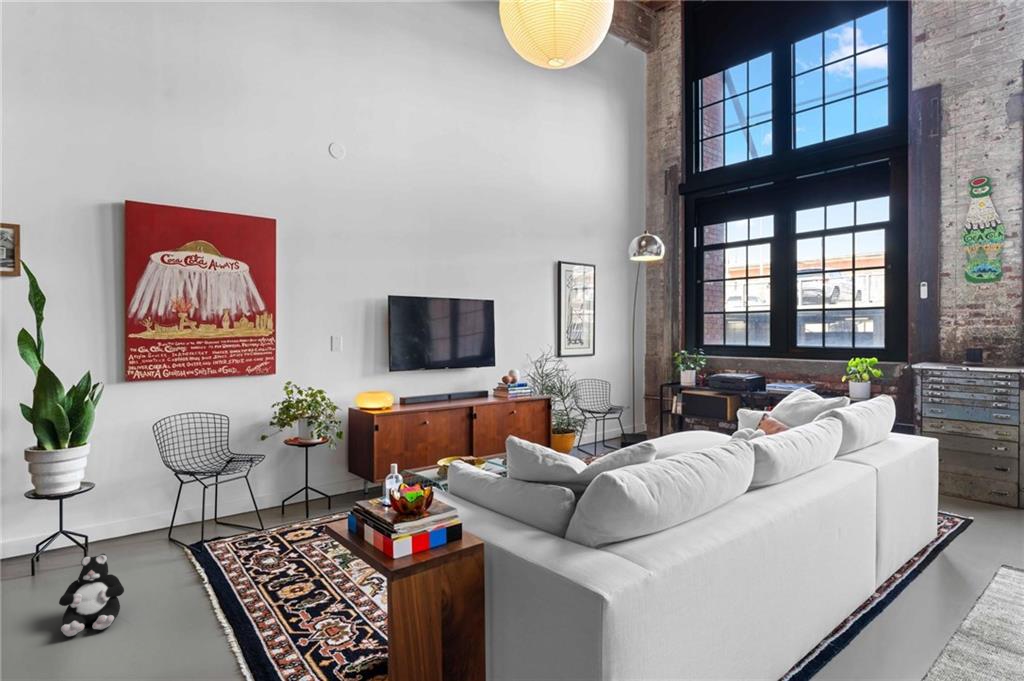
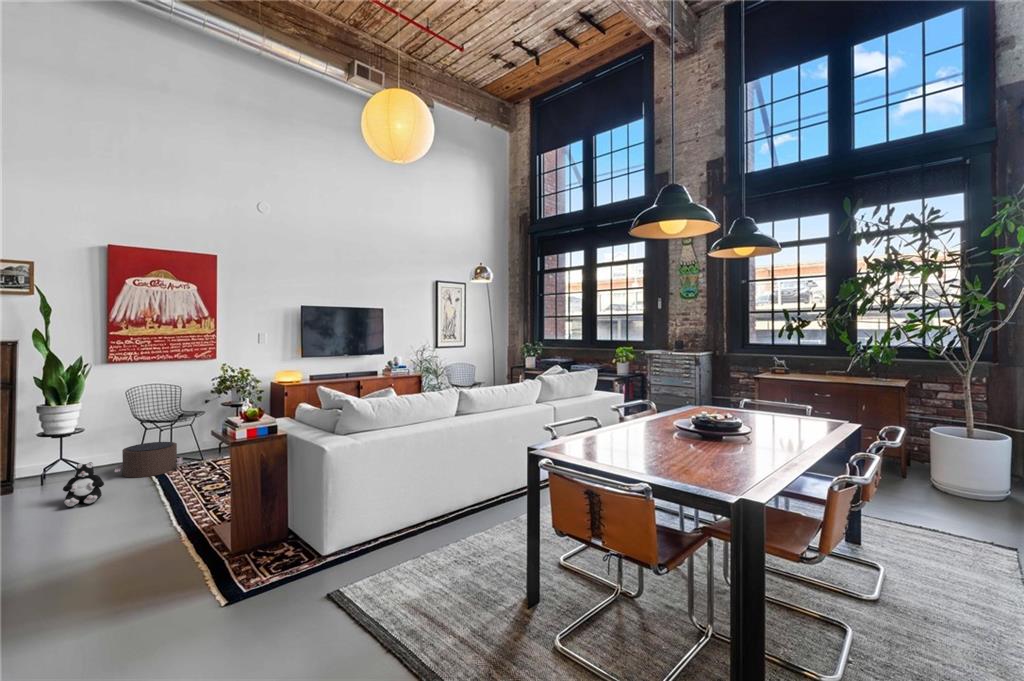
pouf: none [137,504,238,566] -> present [115,442,183,477]

